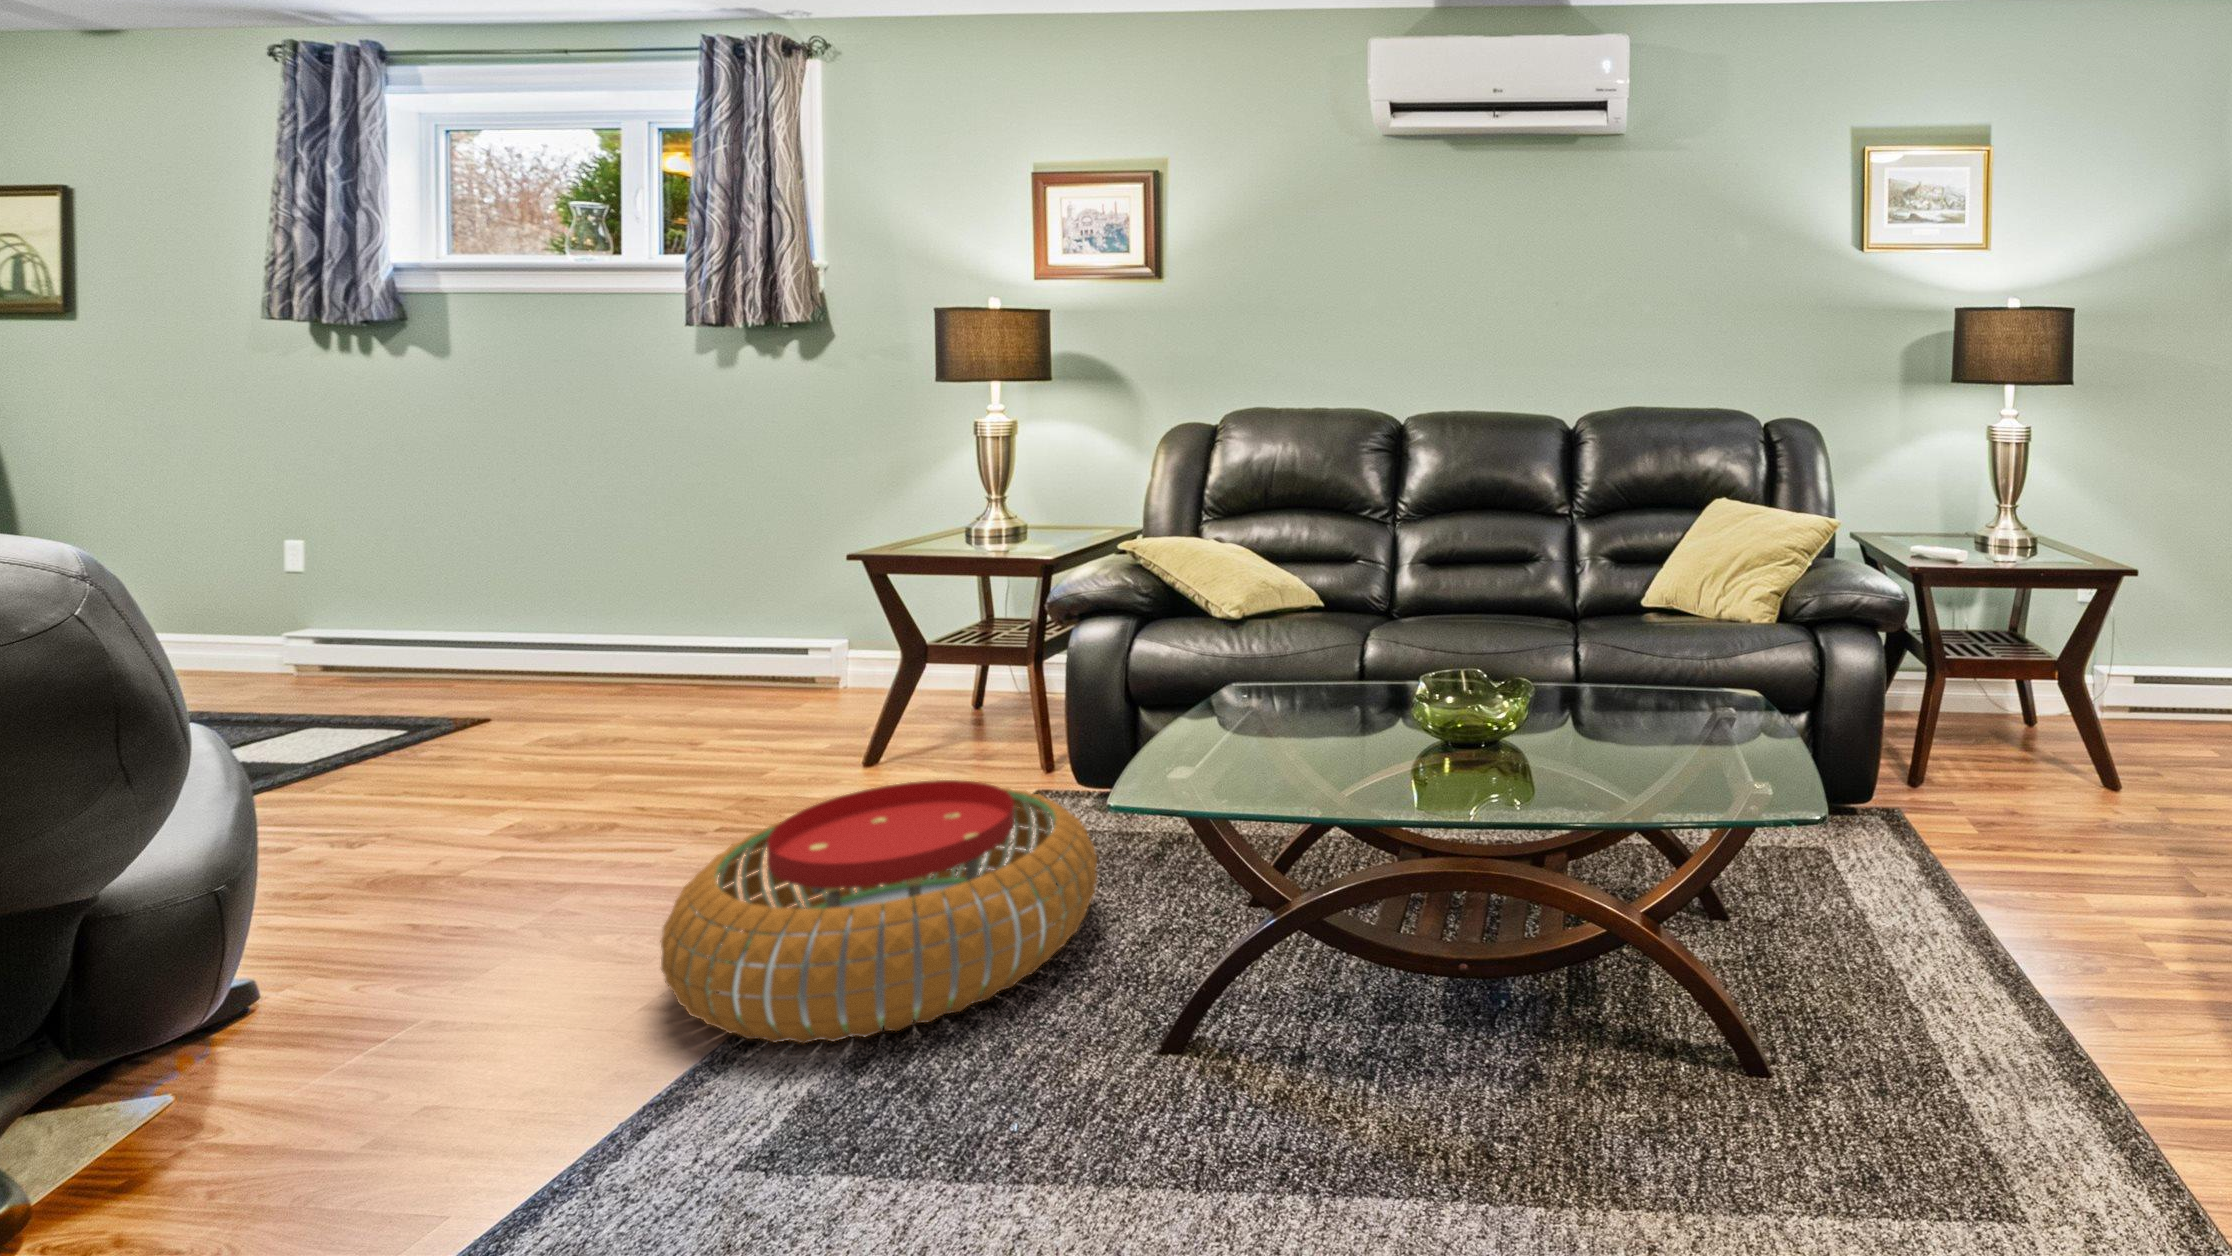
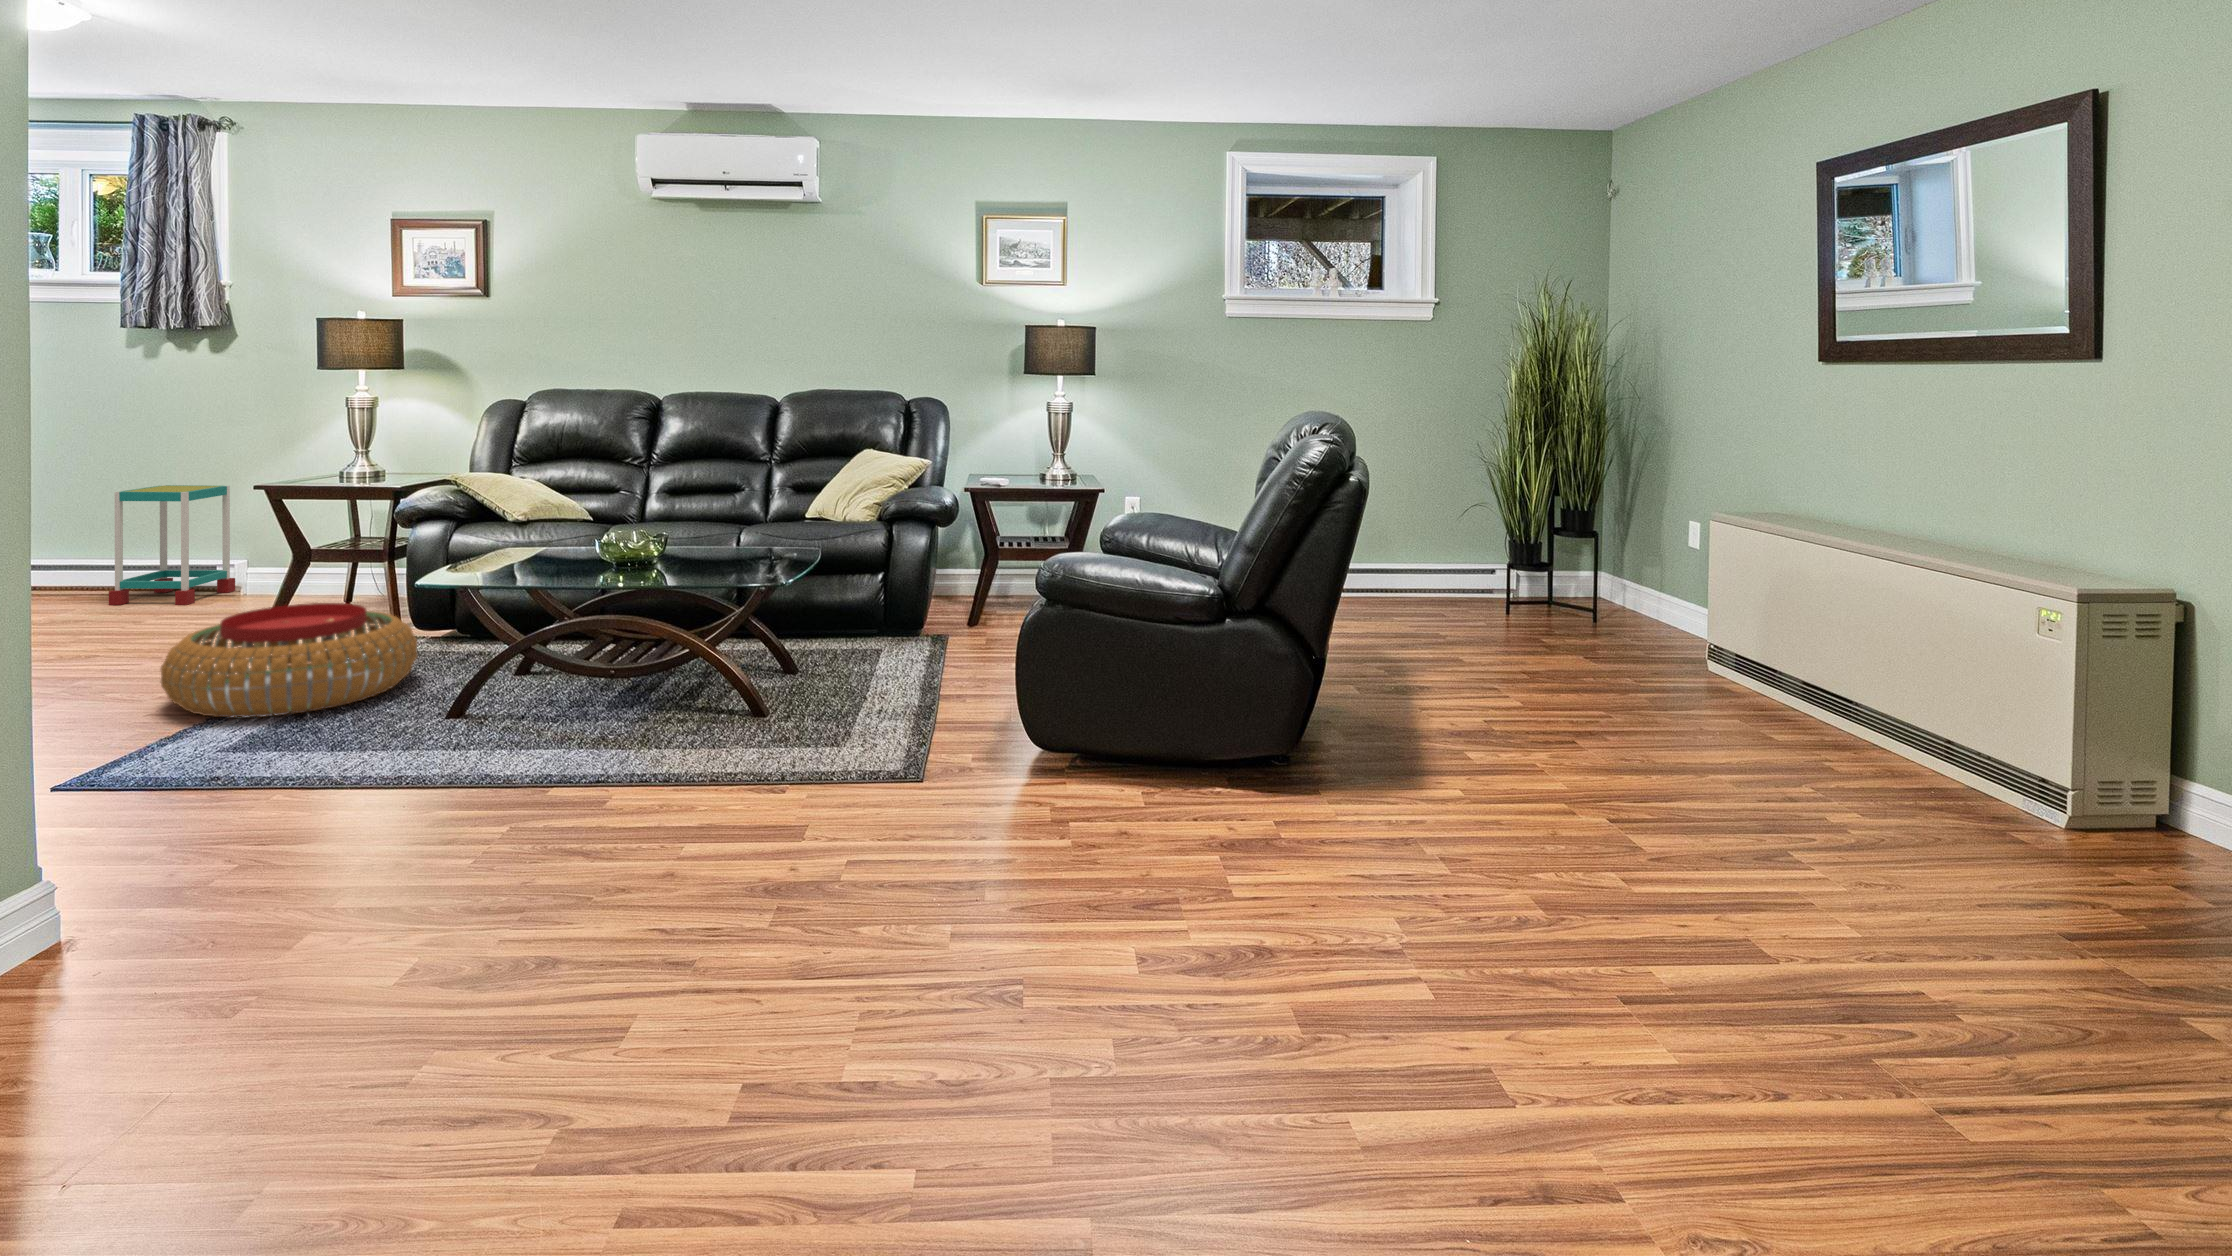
side table: none [662,542,831,716] -> present [109,485,235,605]

